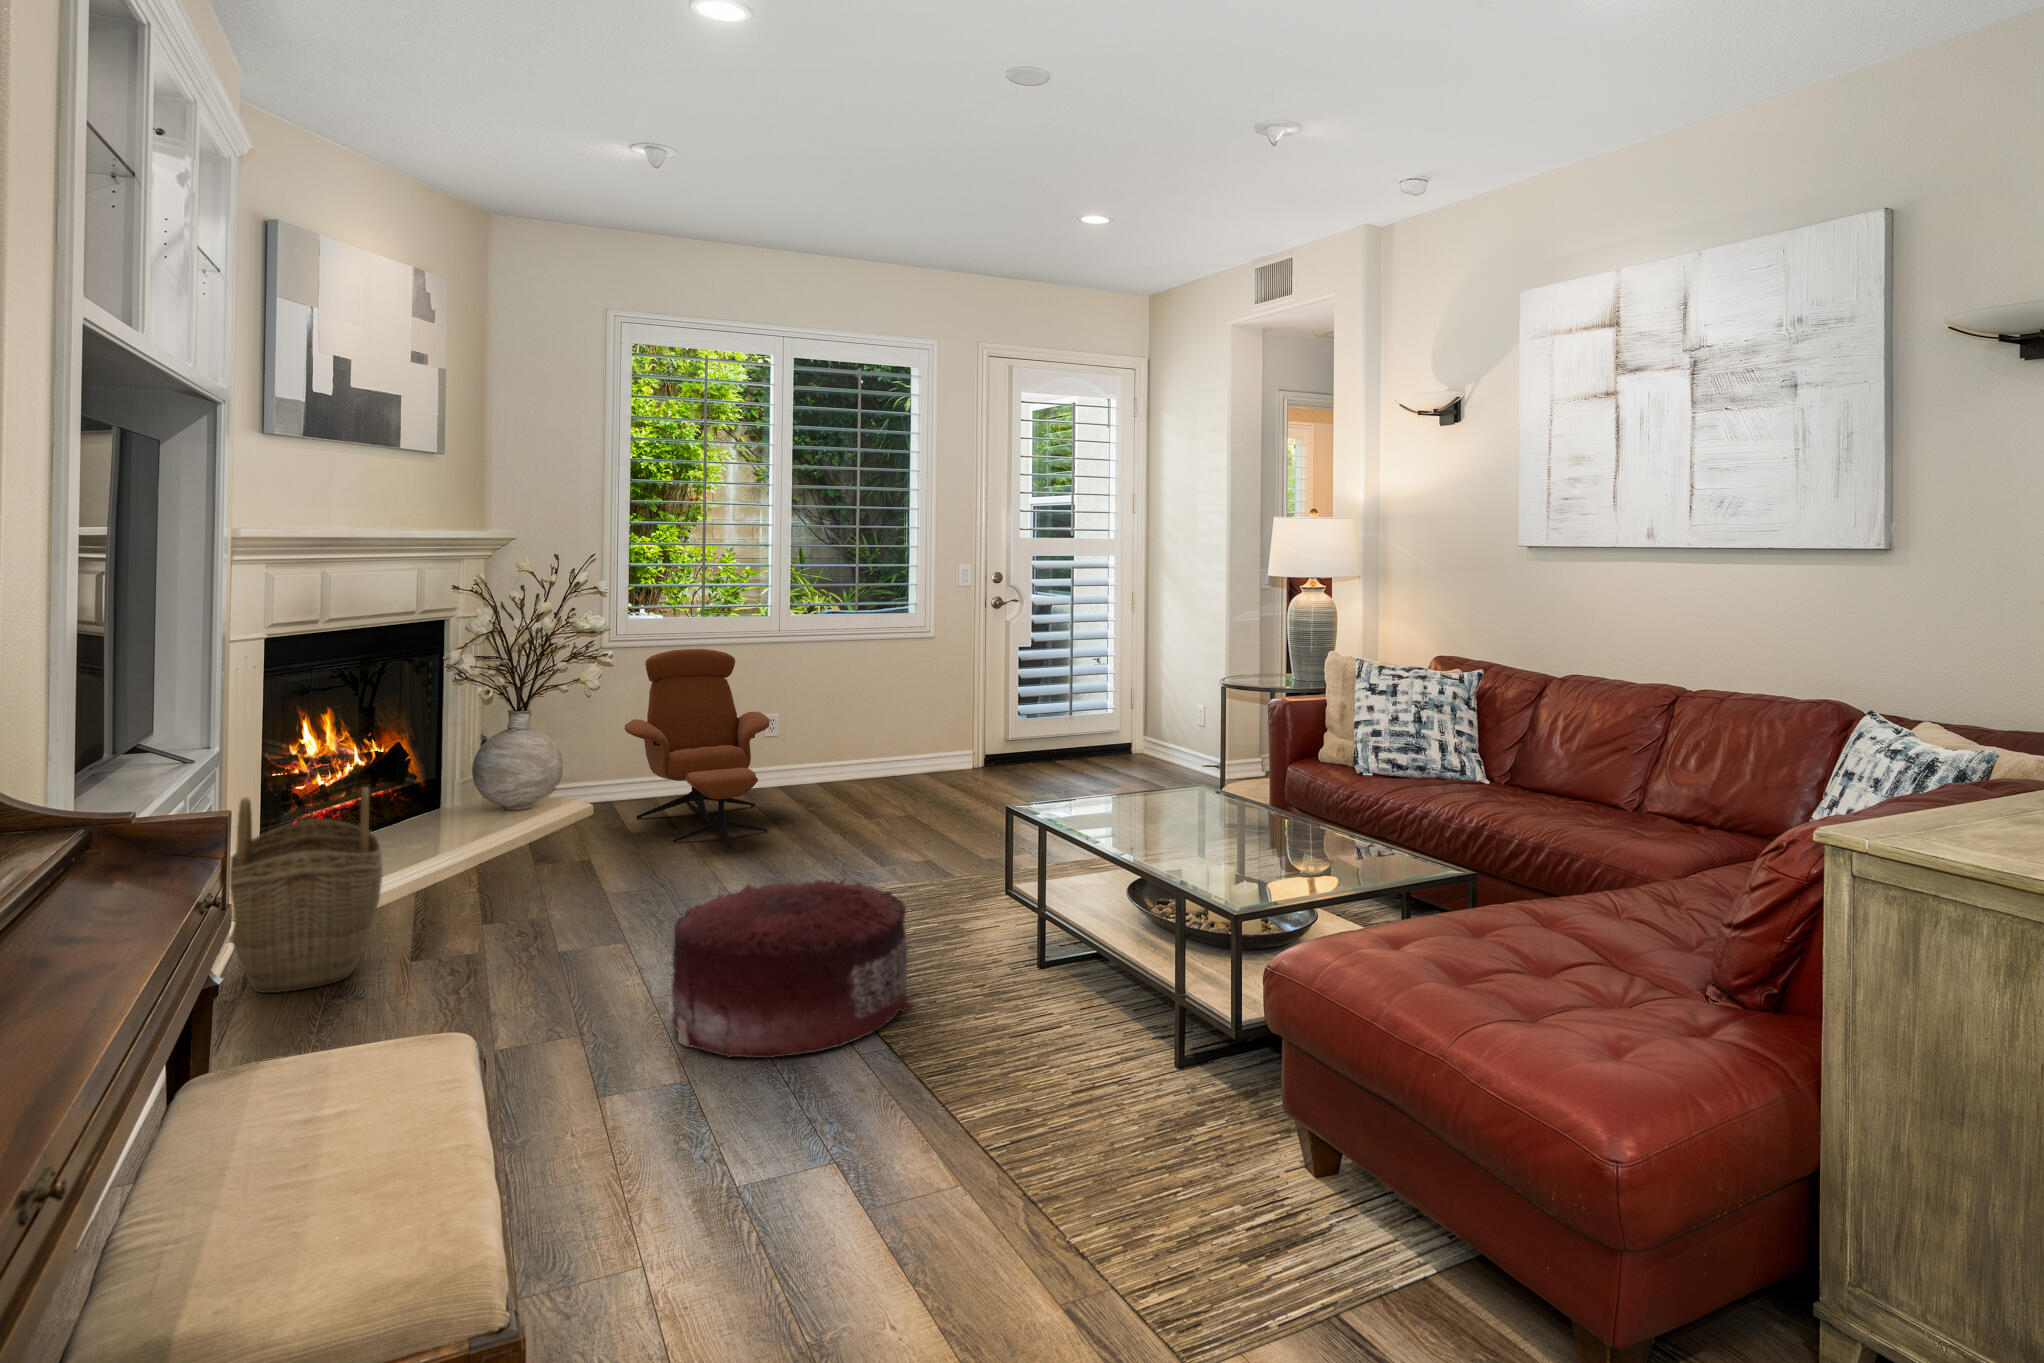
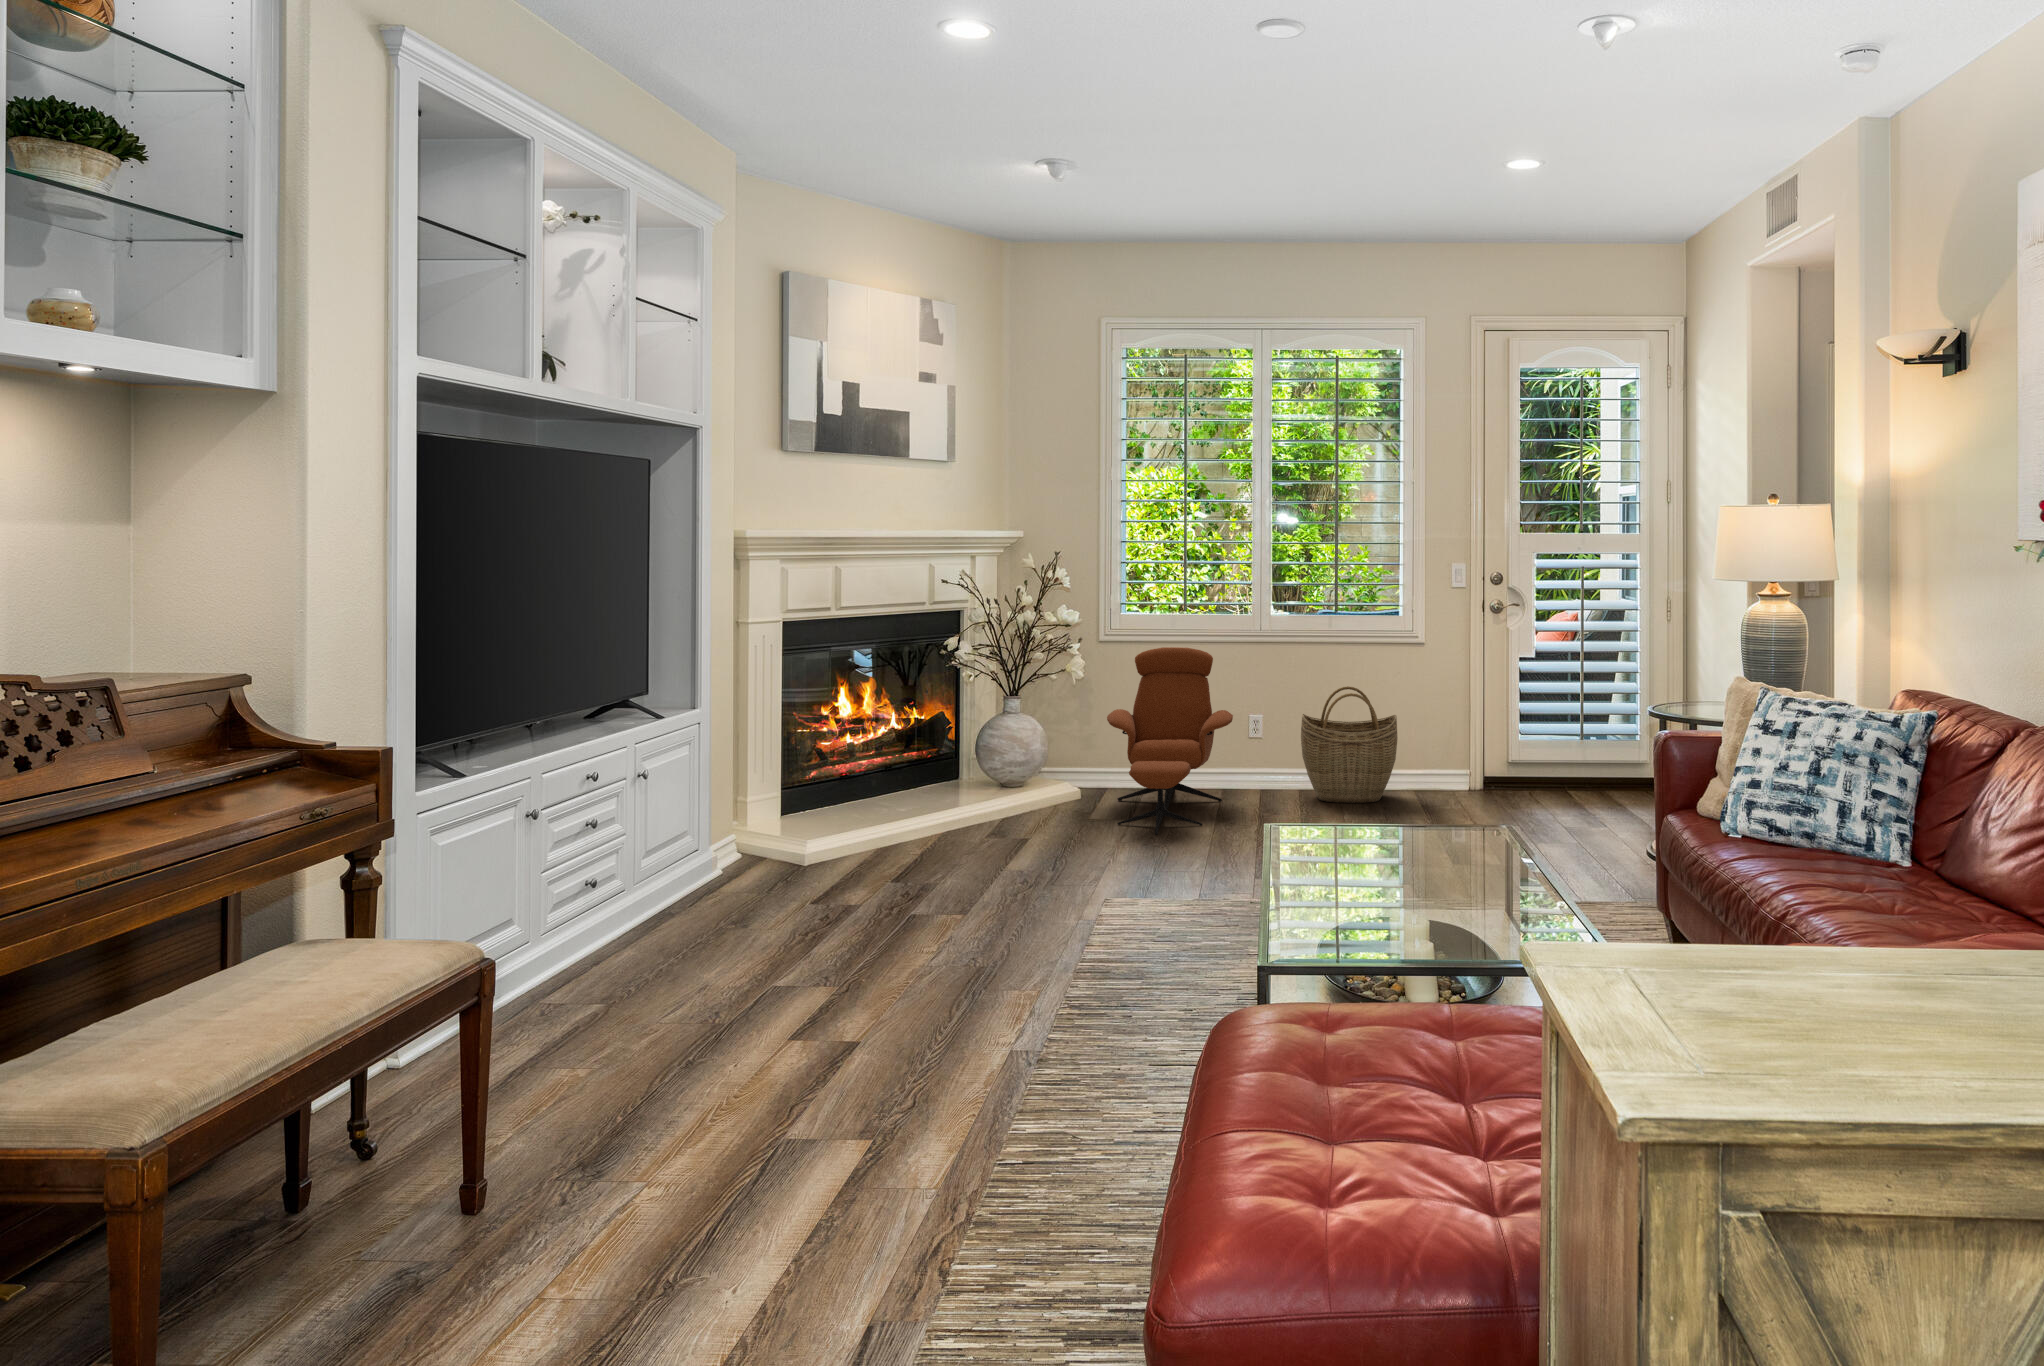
woven basket: present [230,787,382,993] -> present [1301,686,1398,803]
pouf: present [672,880,910,1058] -> none [898,862,1121,1031]

